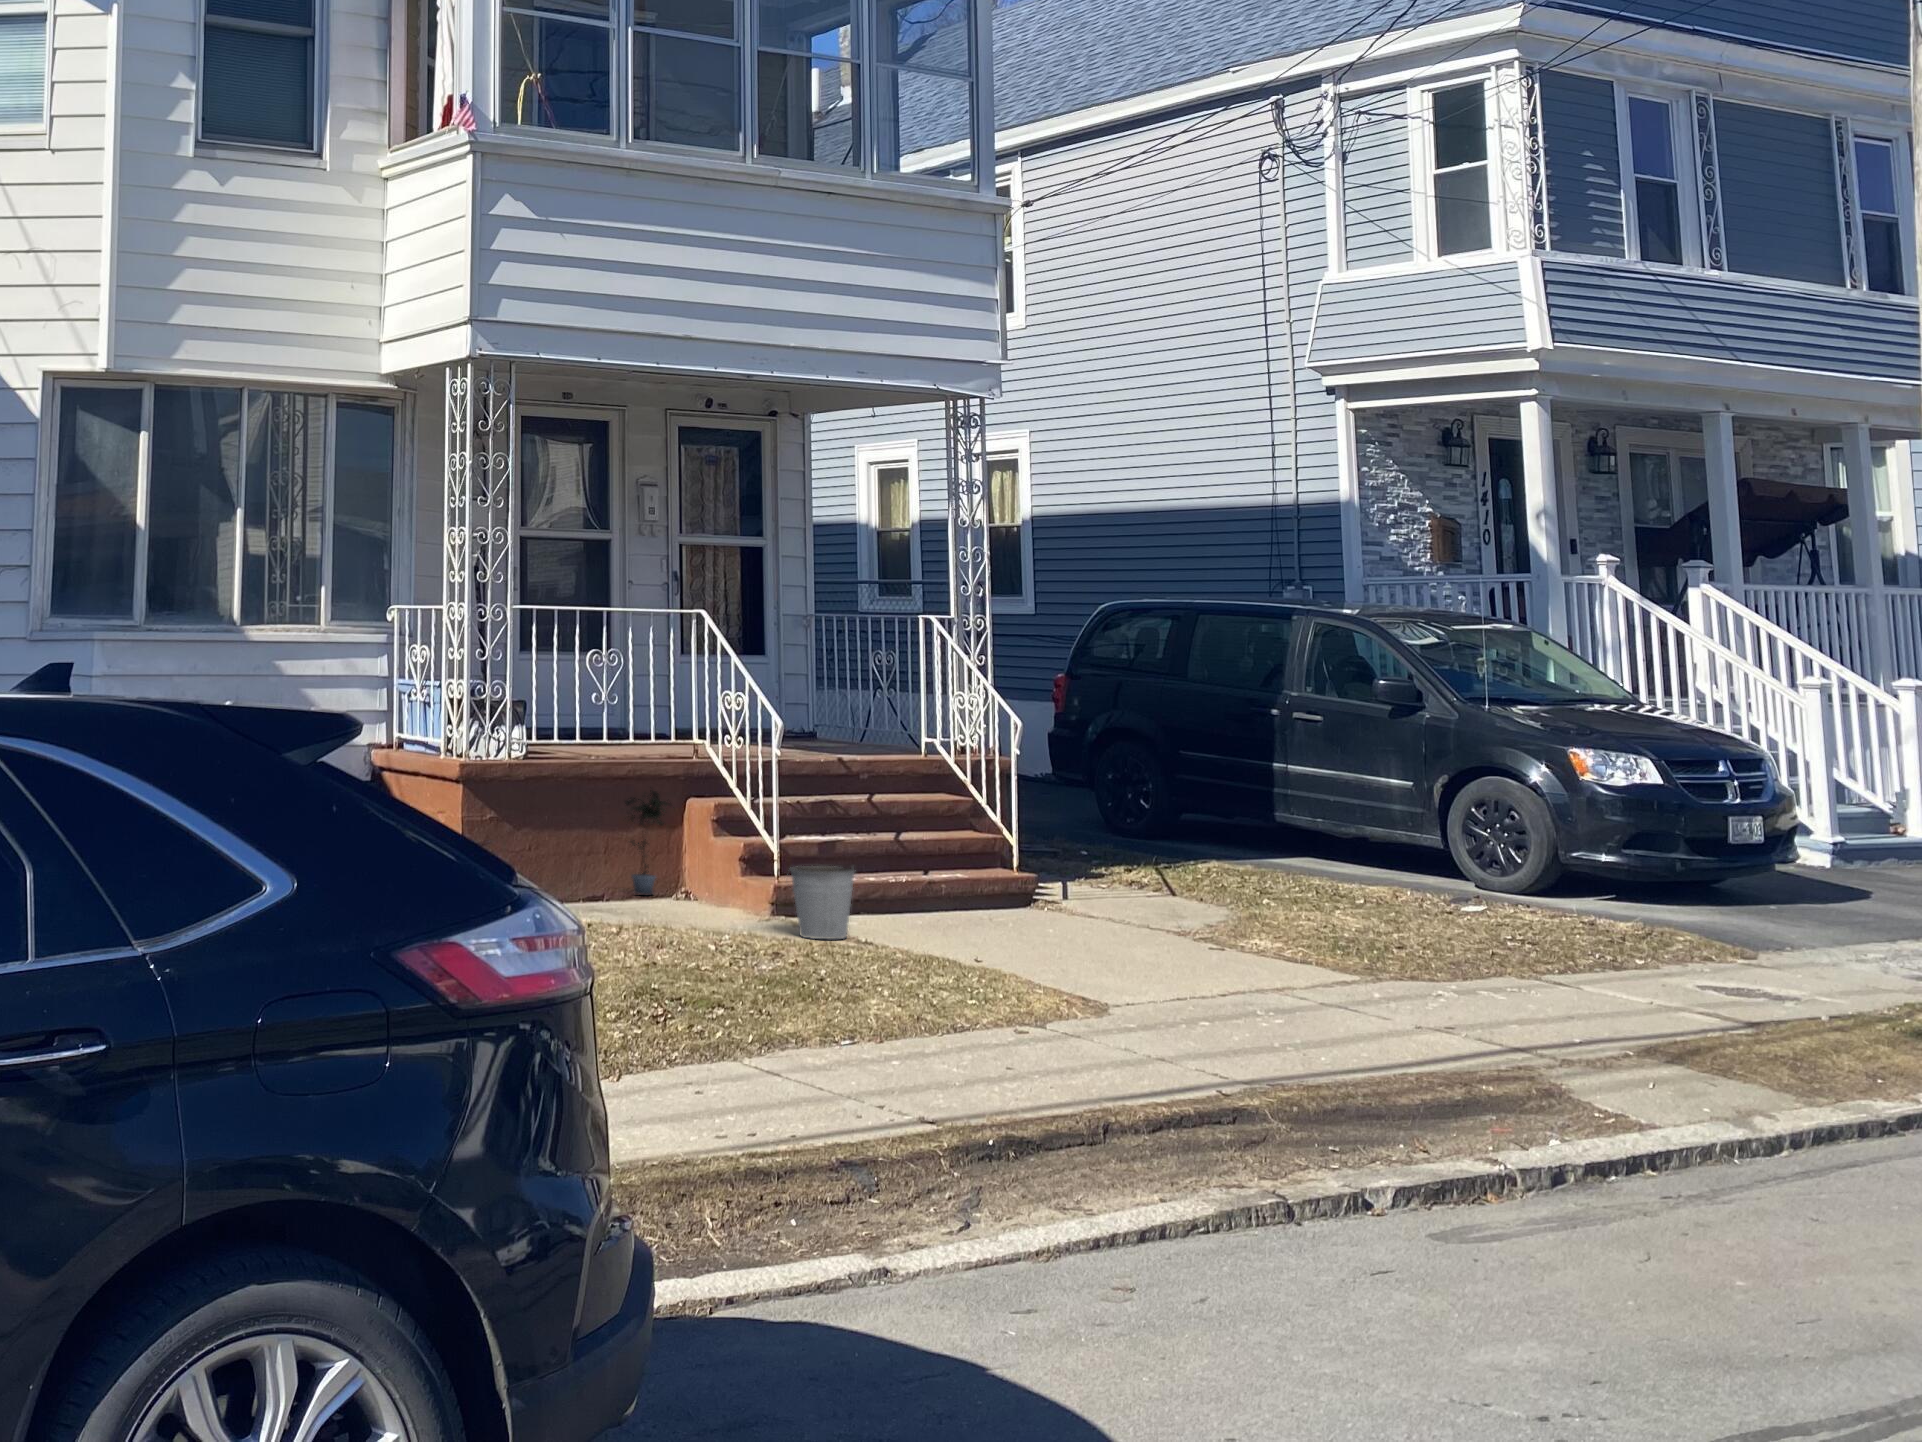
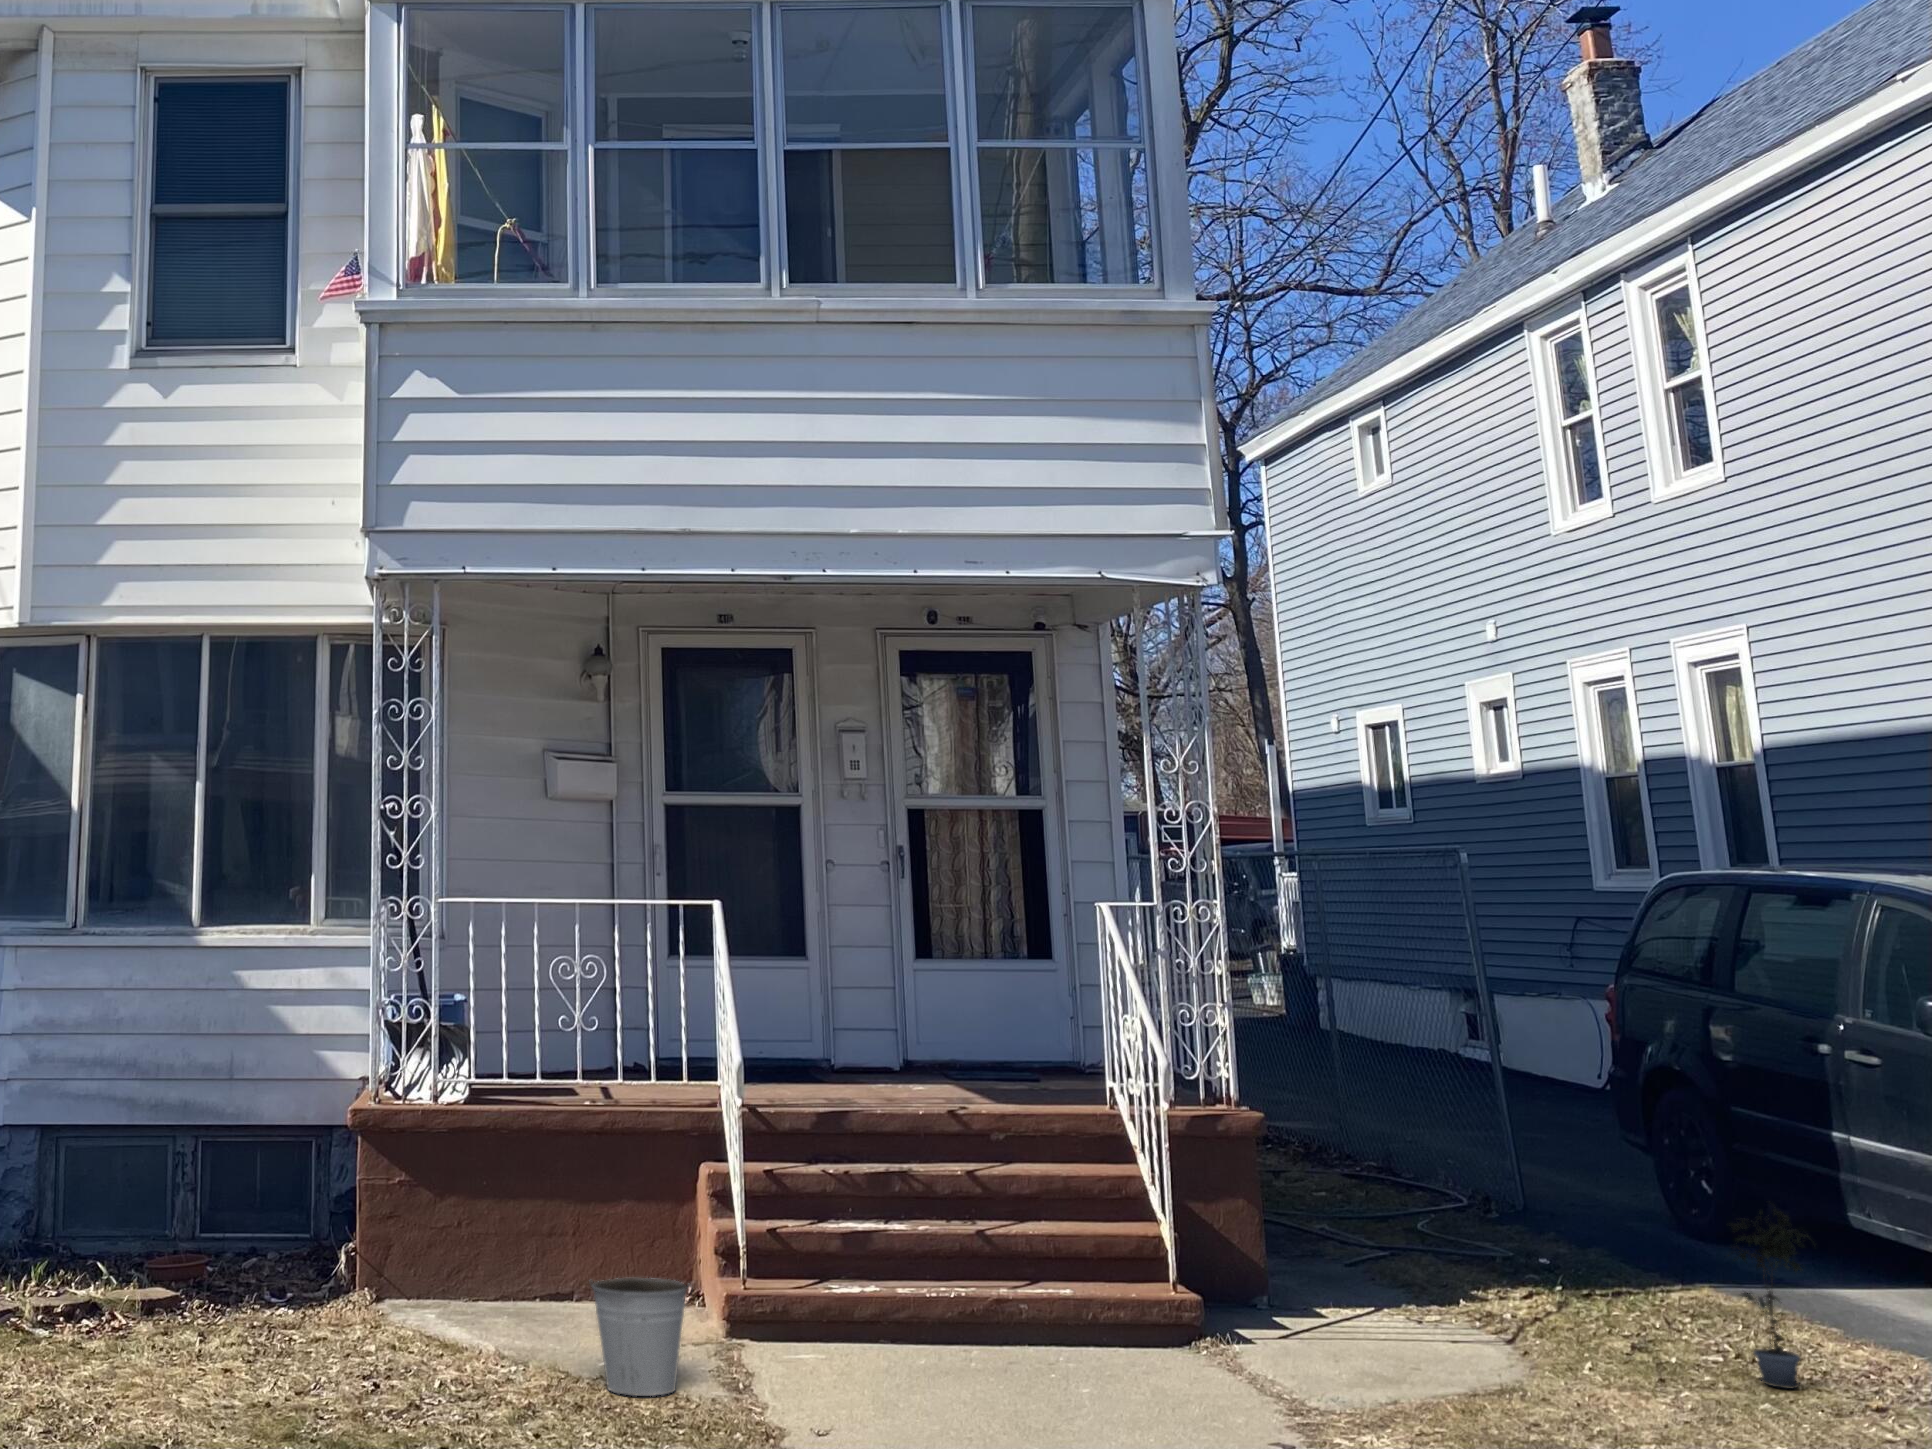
potted plant: present [625,791,674,895] -> present [1728,1208,1809,1389]

